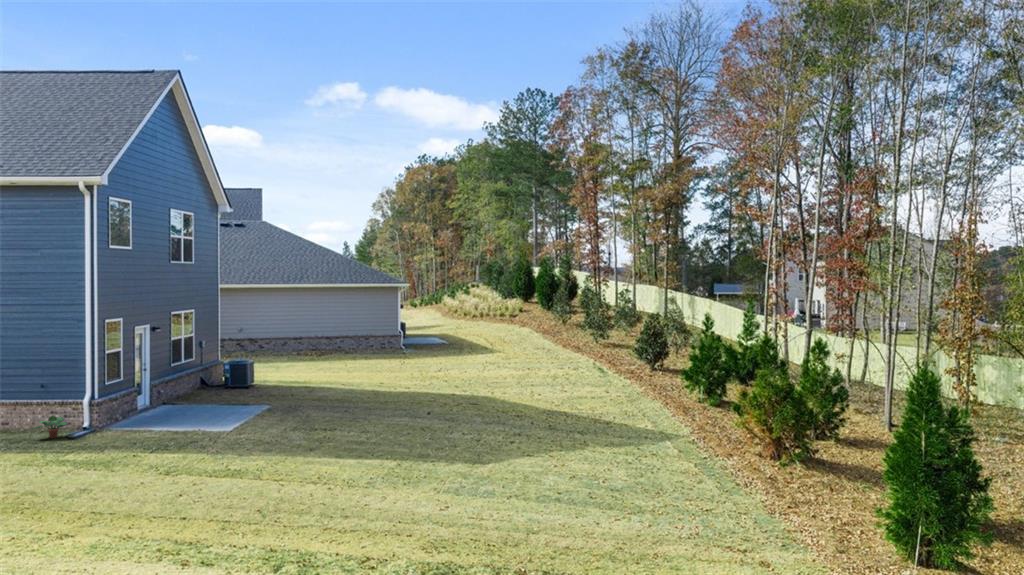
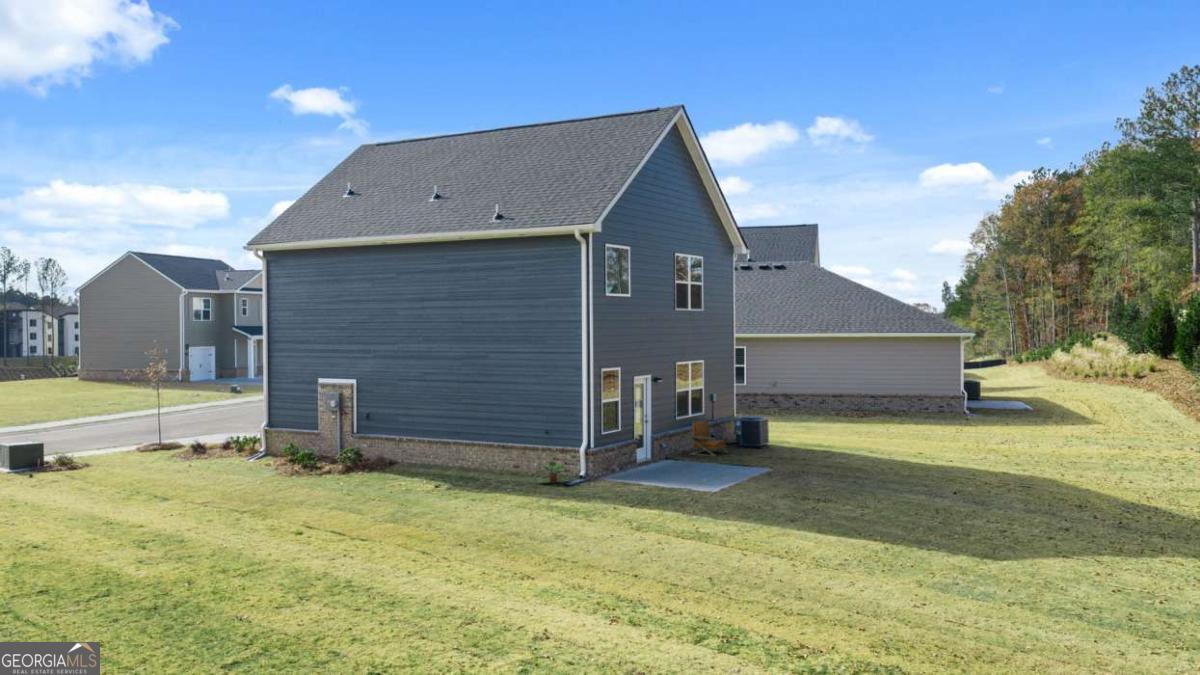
lounge chair: none [182,365,220,398] -> present [689,420,728,457]

